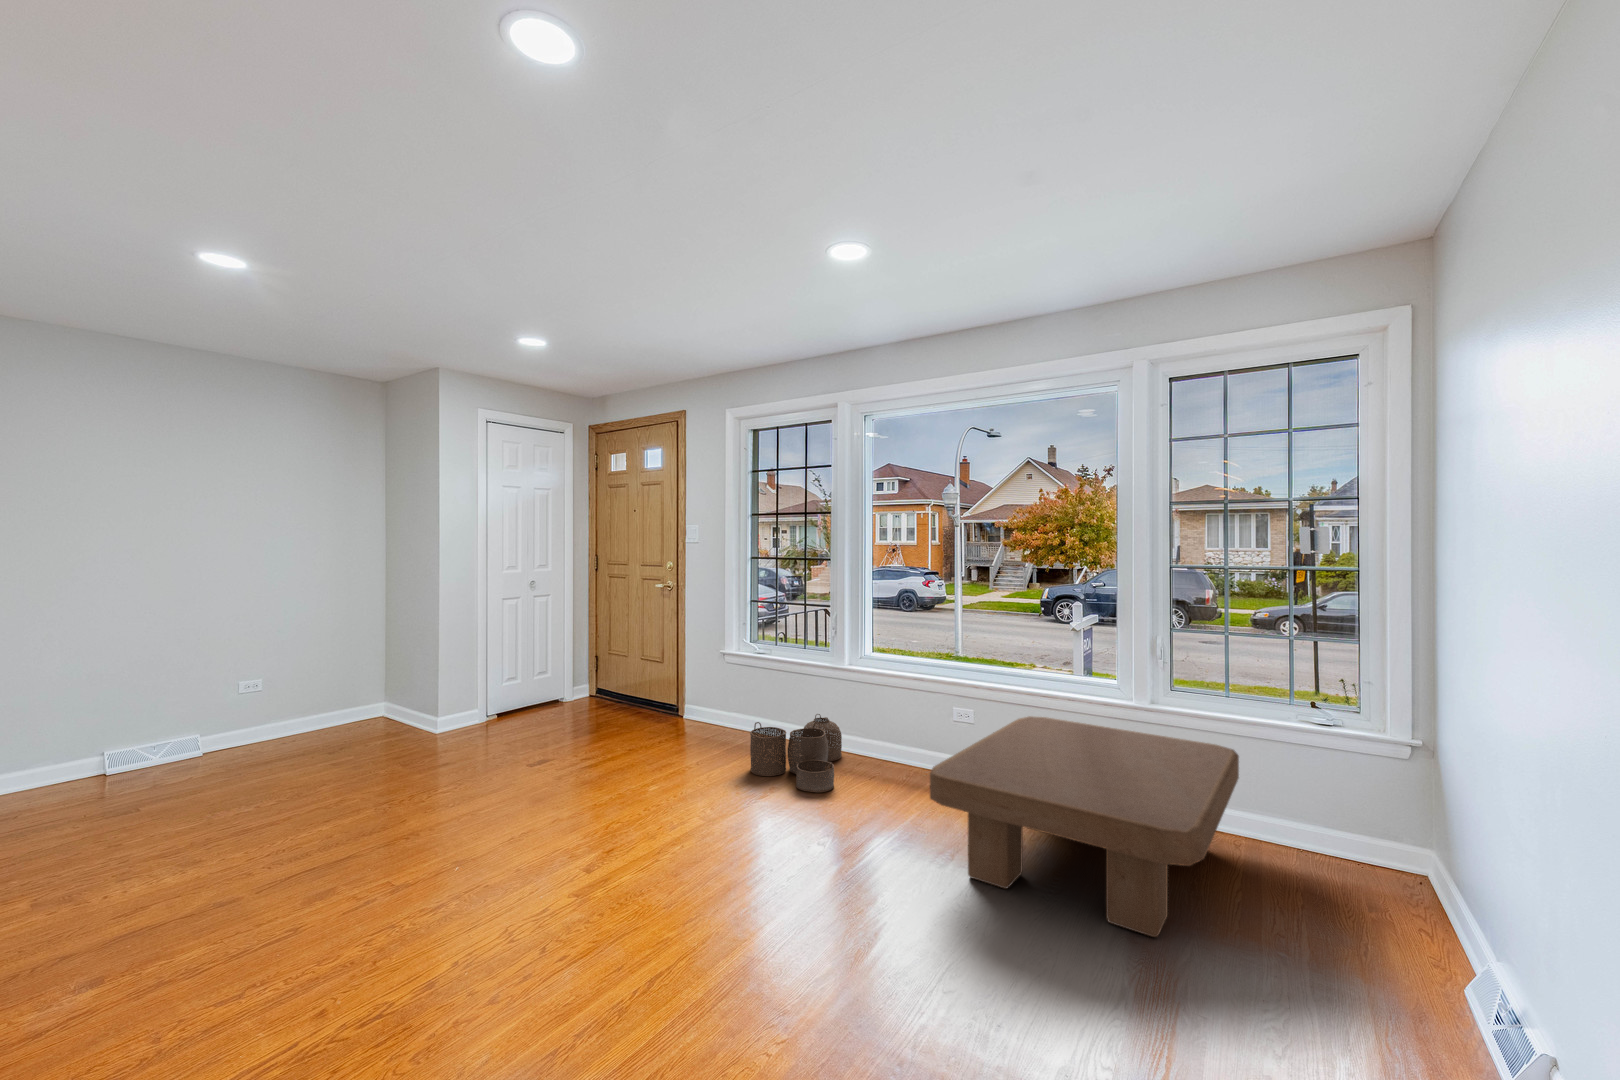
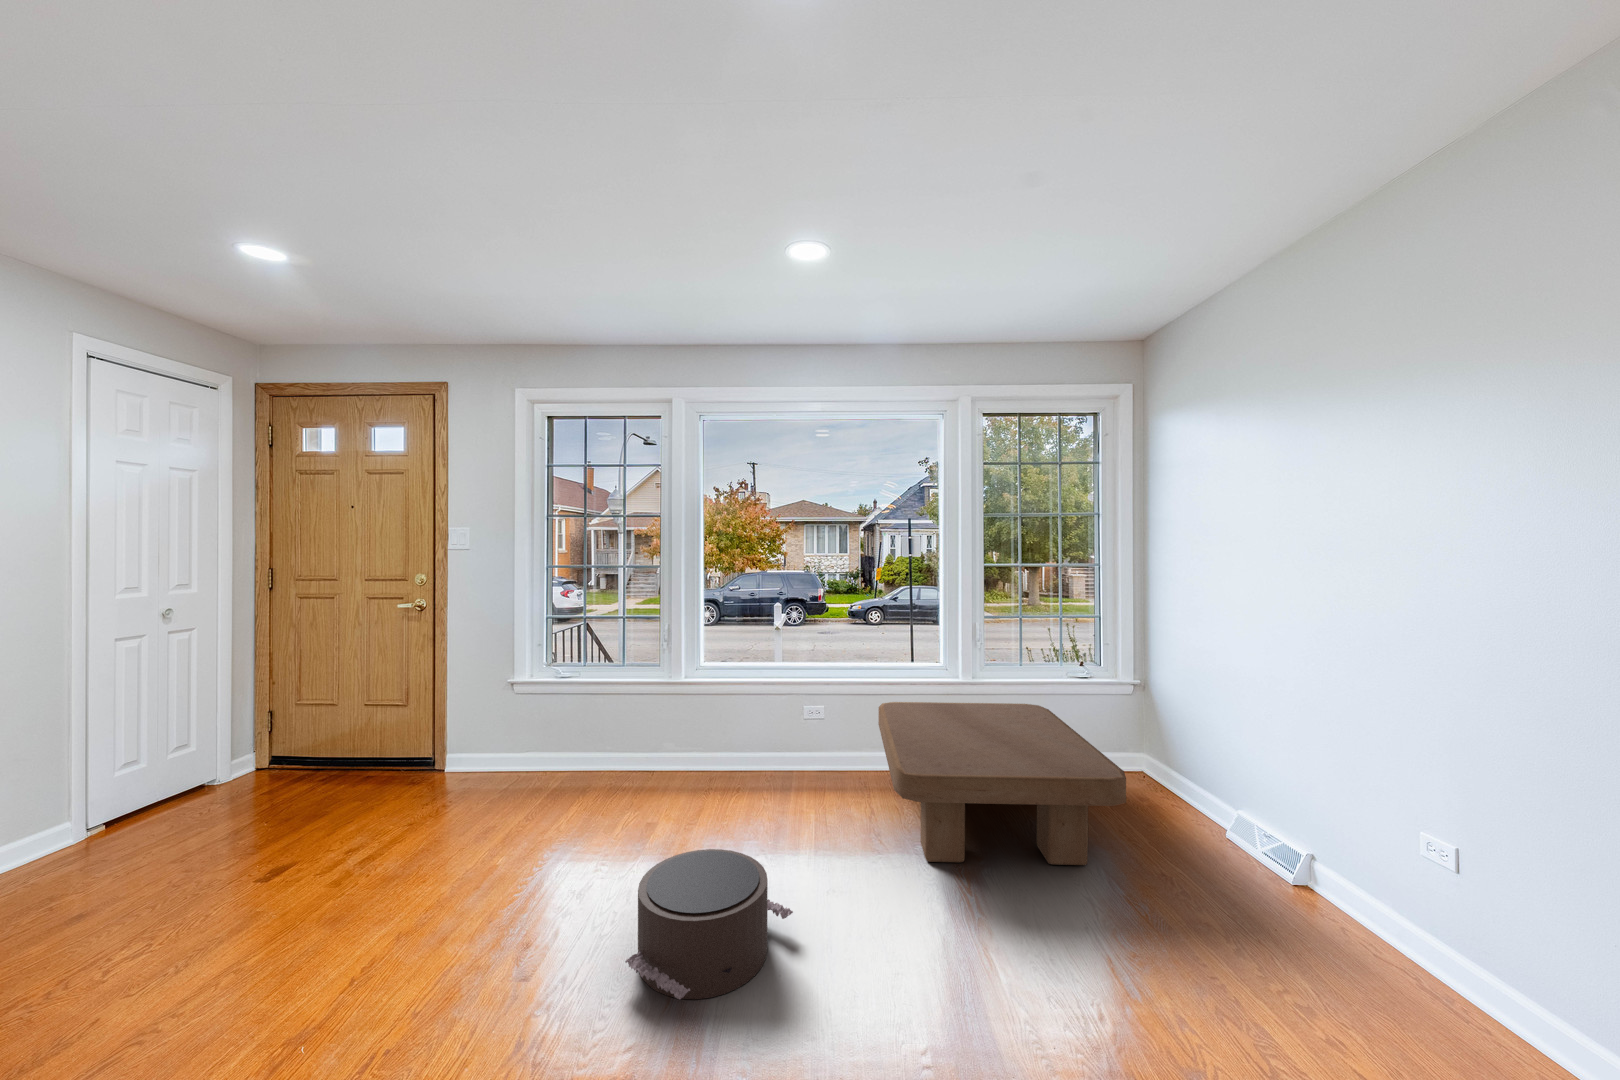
woven basket: present [750,714,842,792] -> none [608,734,719,822]
pouf: none [640,794,783,903] -> present [625,849,793,999]

